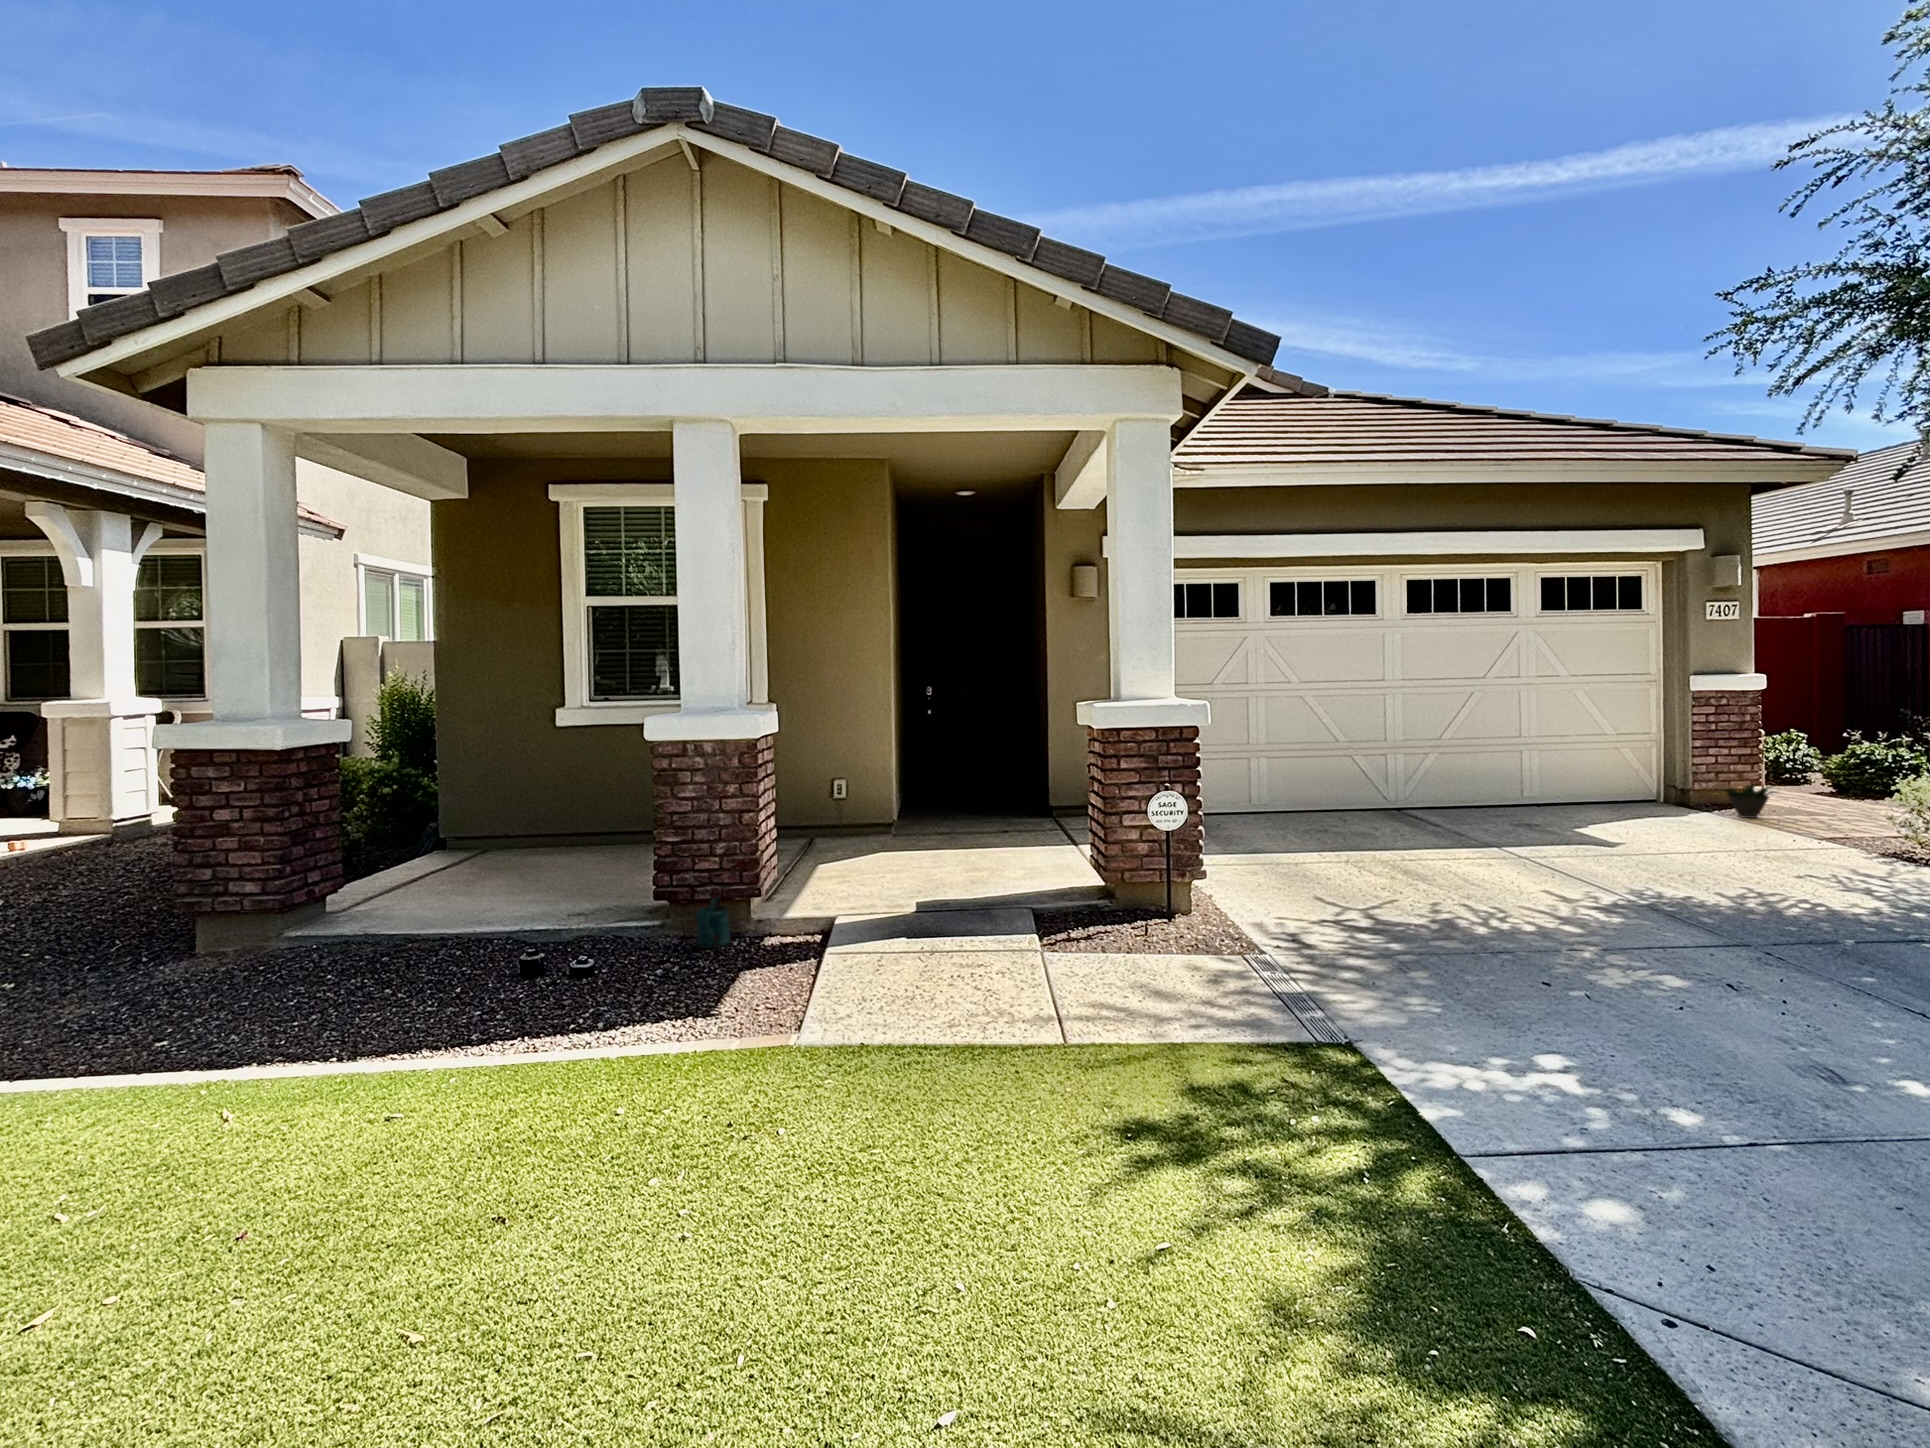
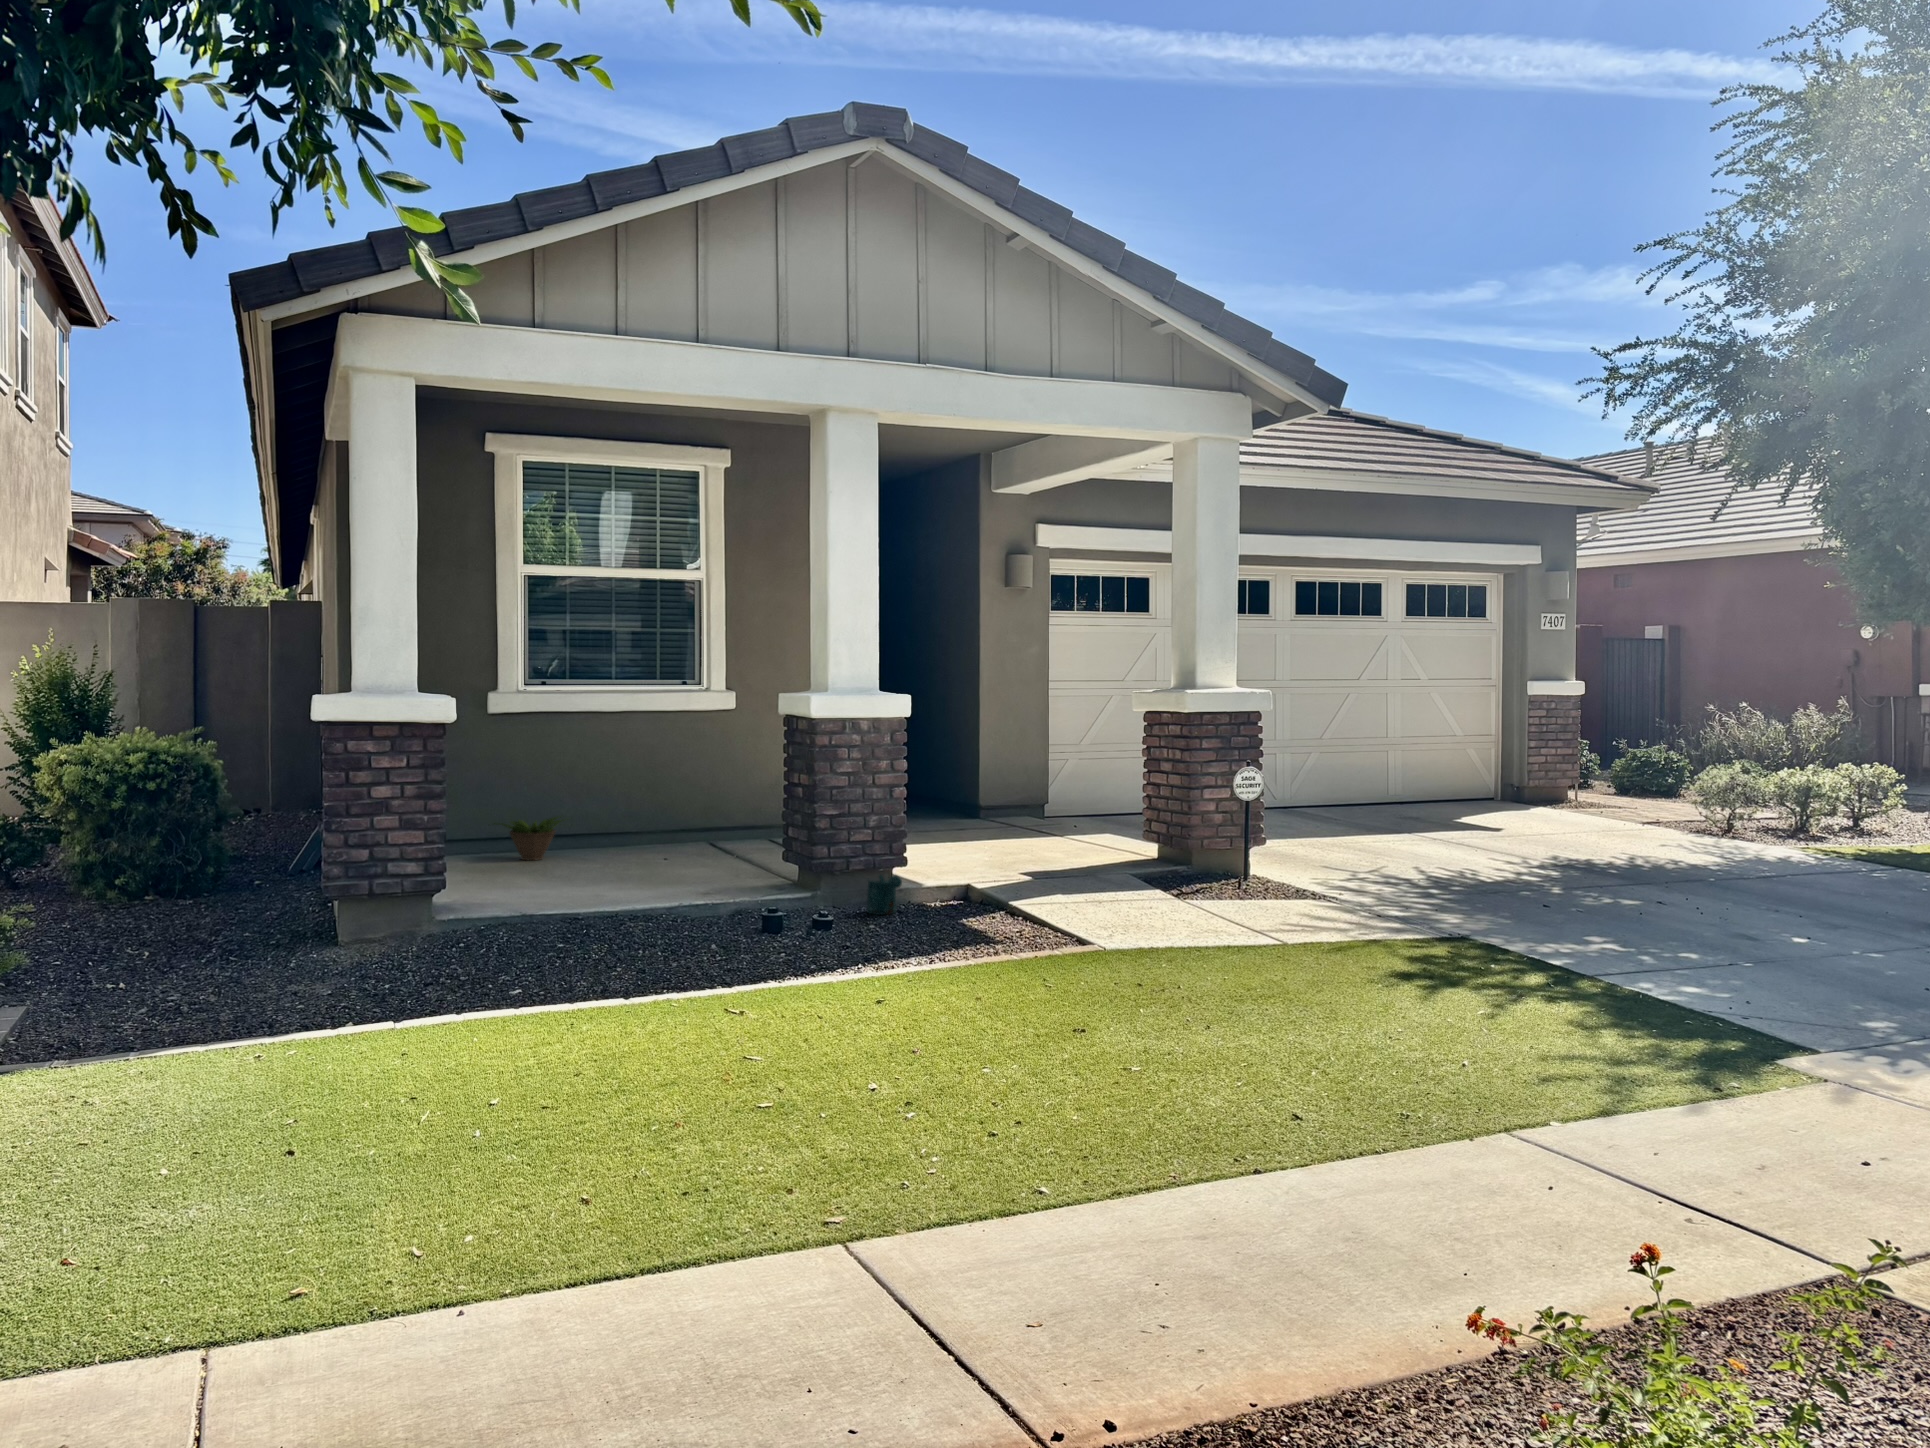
decorative plant: present [1718,784,1776,818] -> present [494,817,568,861]

